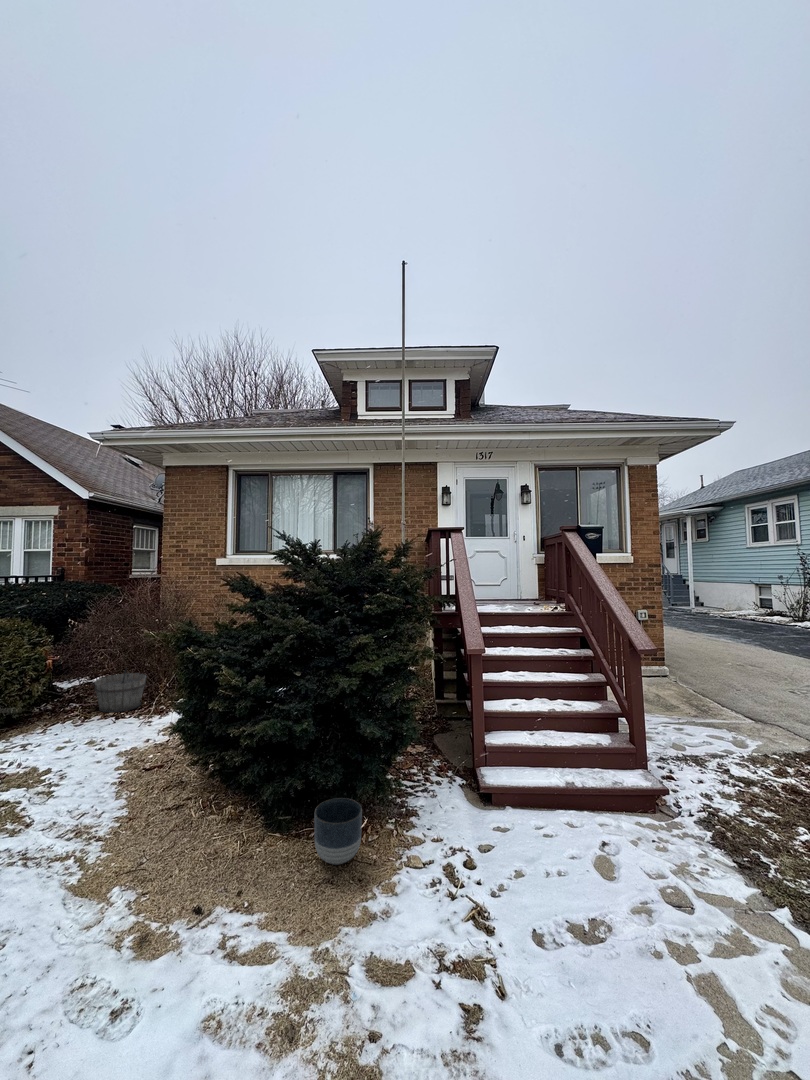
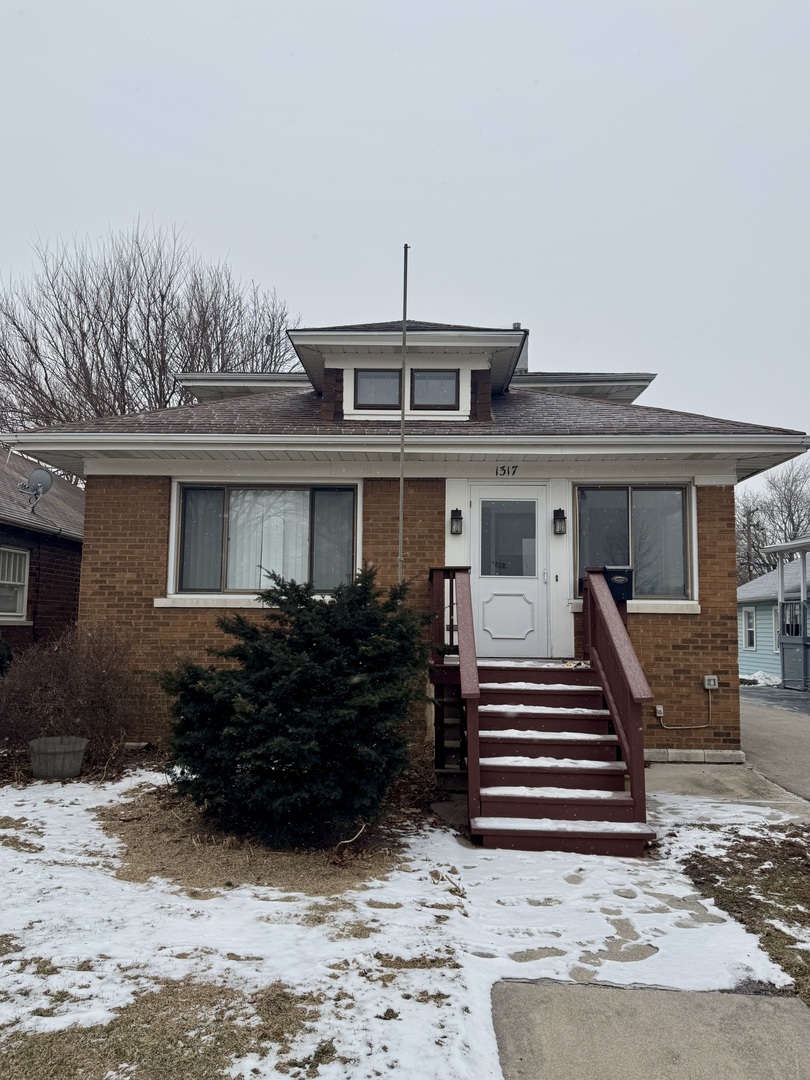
planter: present [315,798,362,865] -> none [311,824,355,877]

